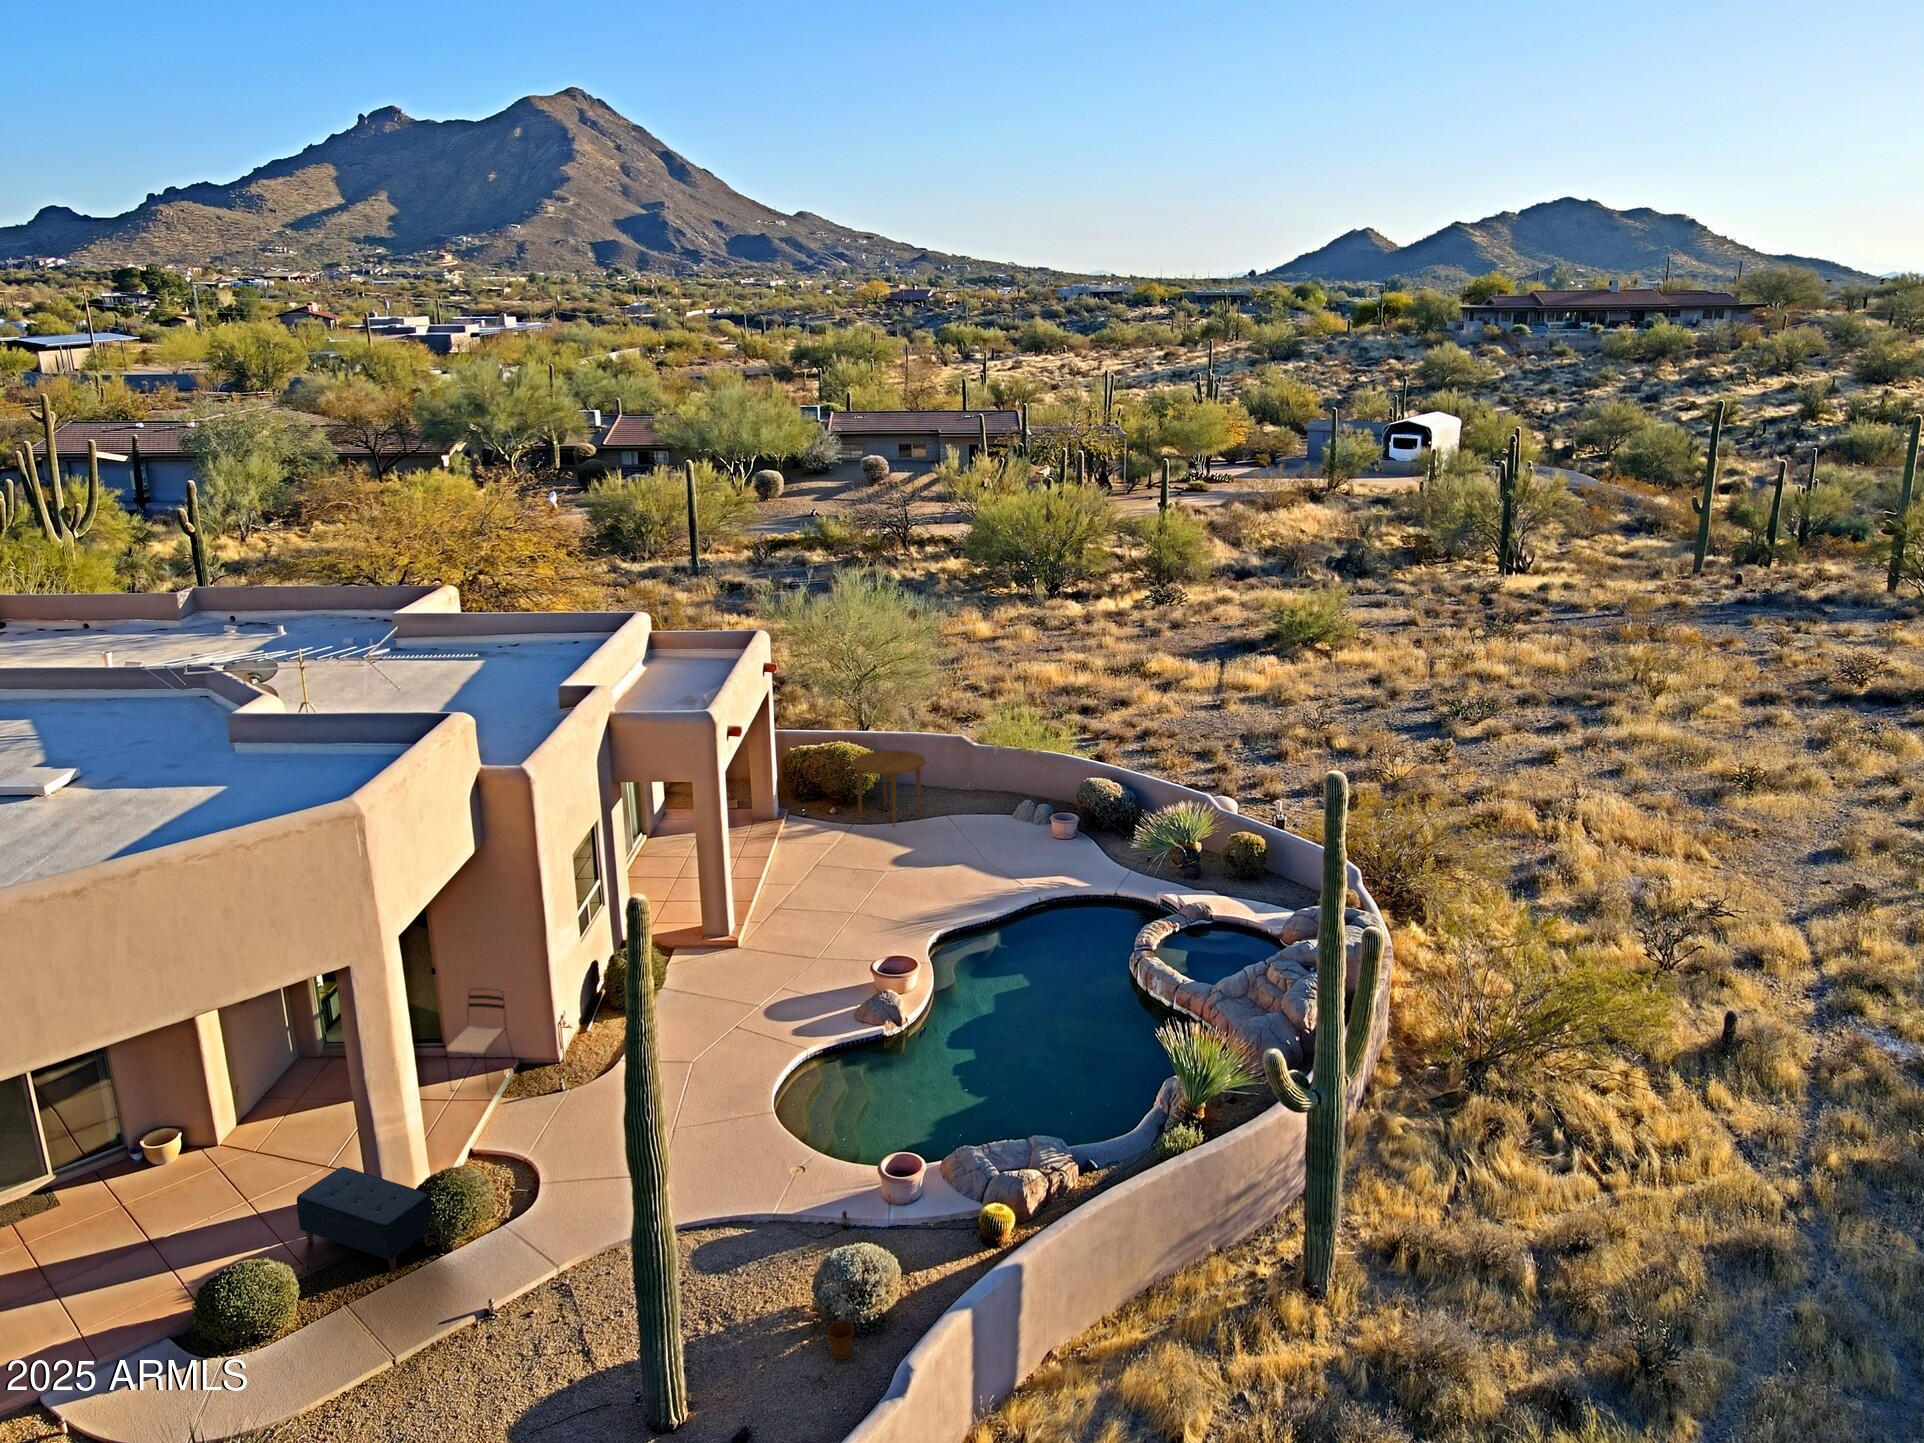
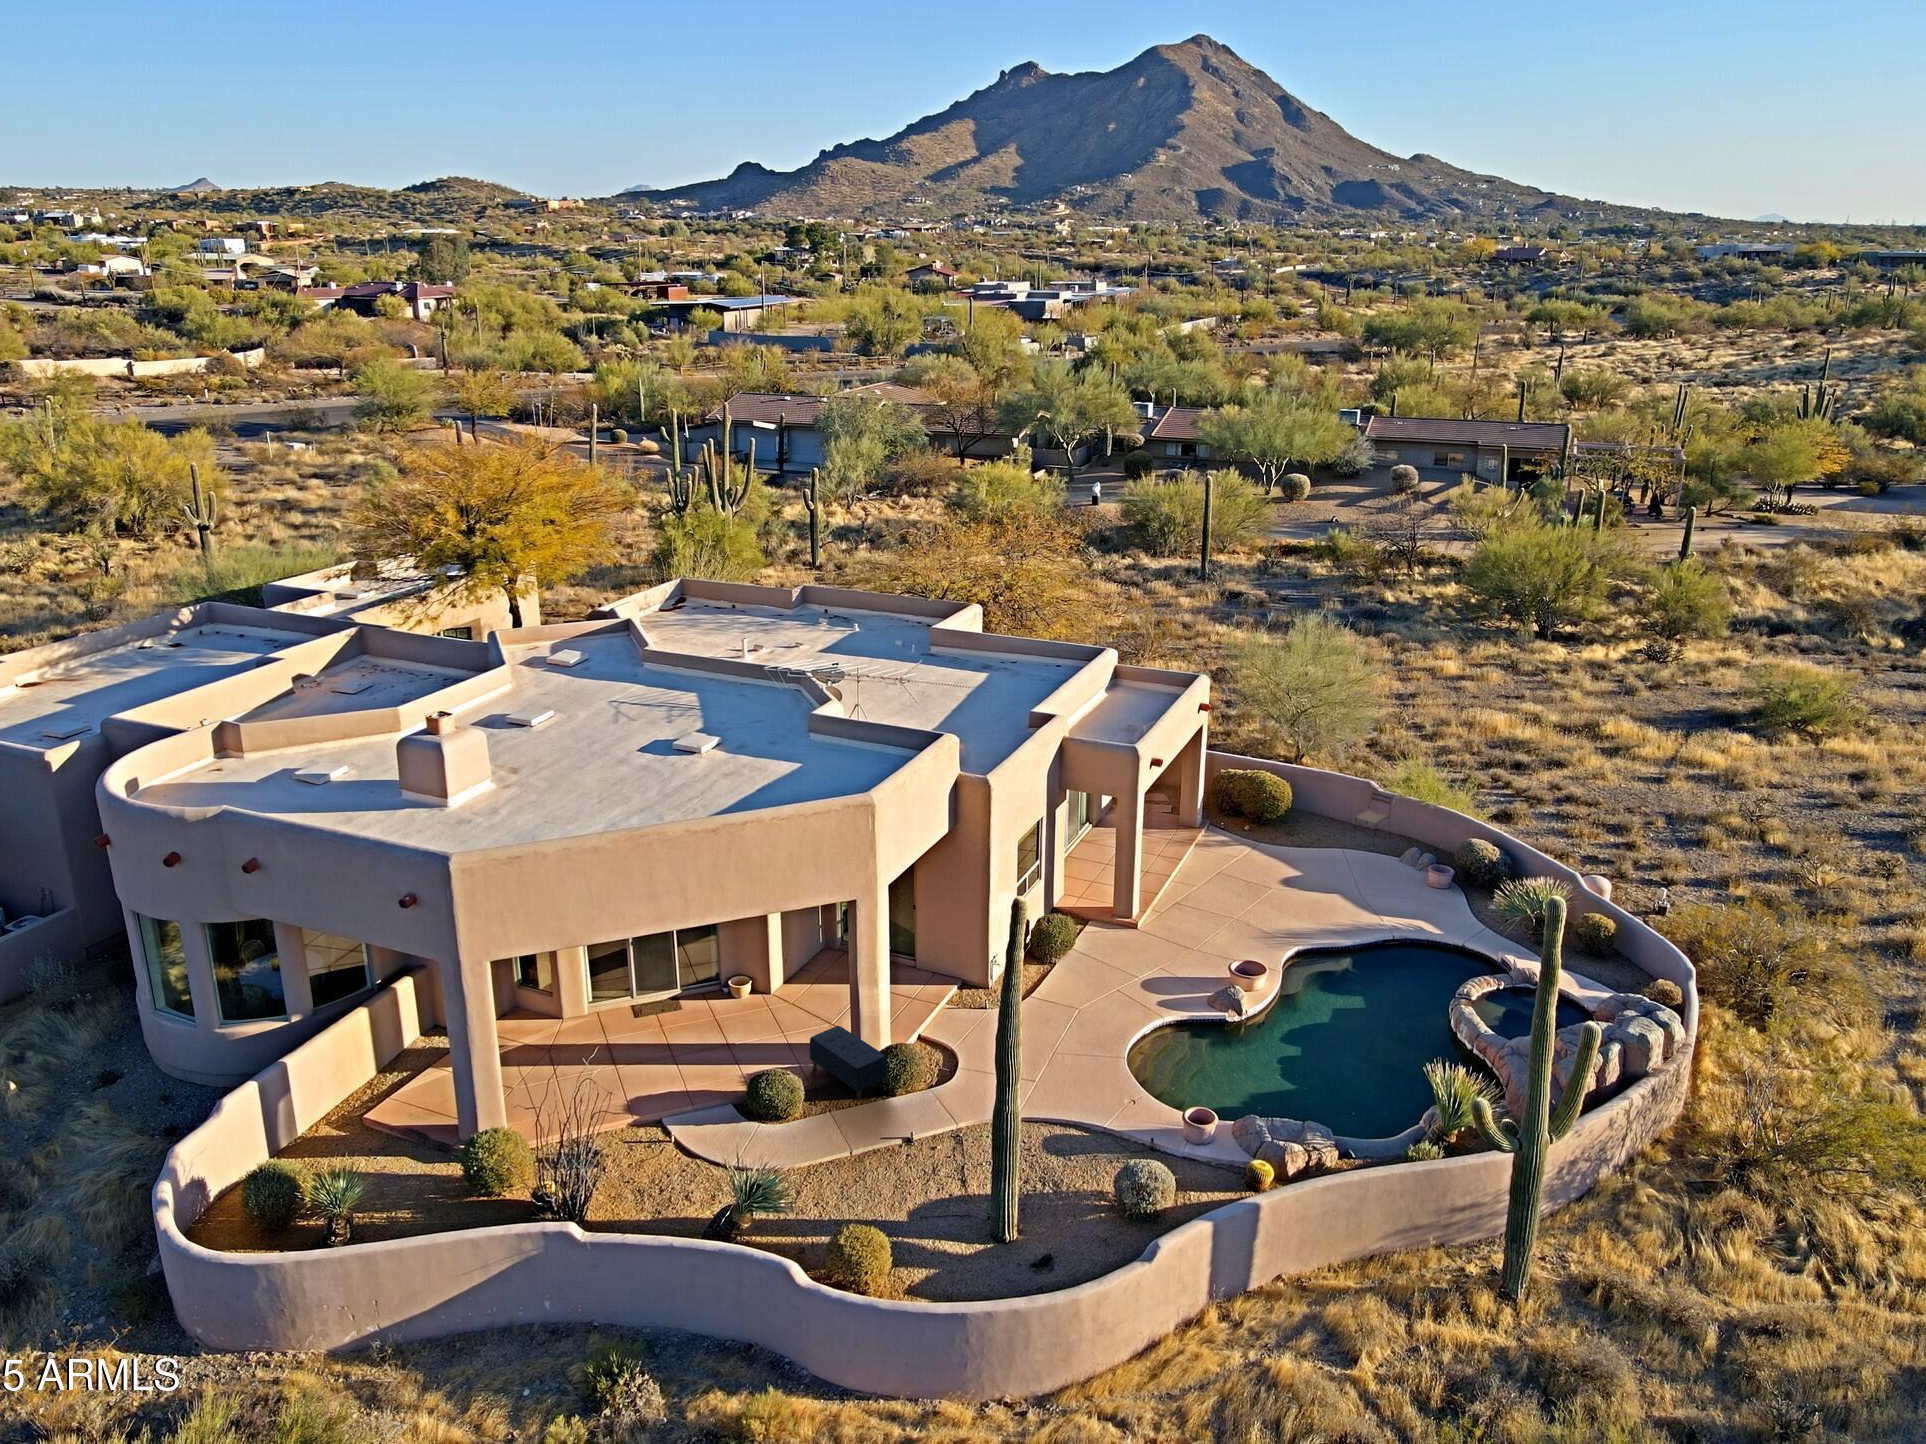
dining table: present [852,750,925,826] -> none [1267,783,1331,850]
dining chair: present [446,990,512,1074] -> present [1357,793,1391,845]
bucket: present [826,1320,856,1360] -> none [1114,1205,1134,1233]

